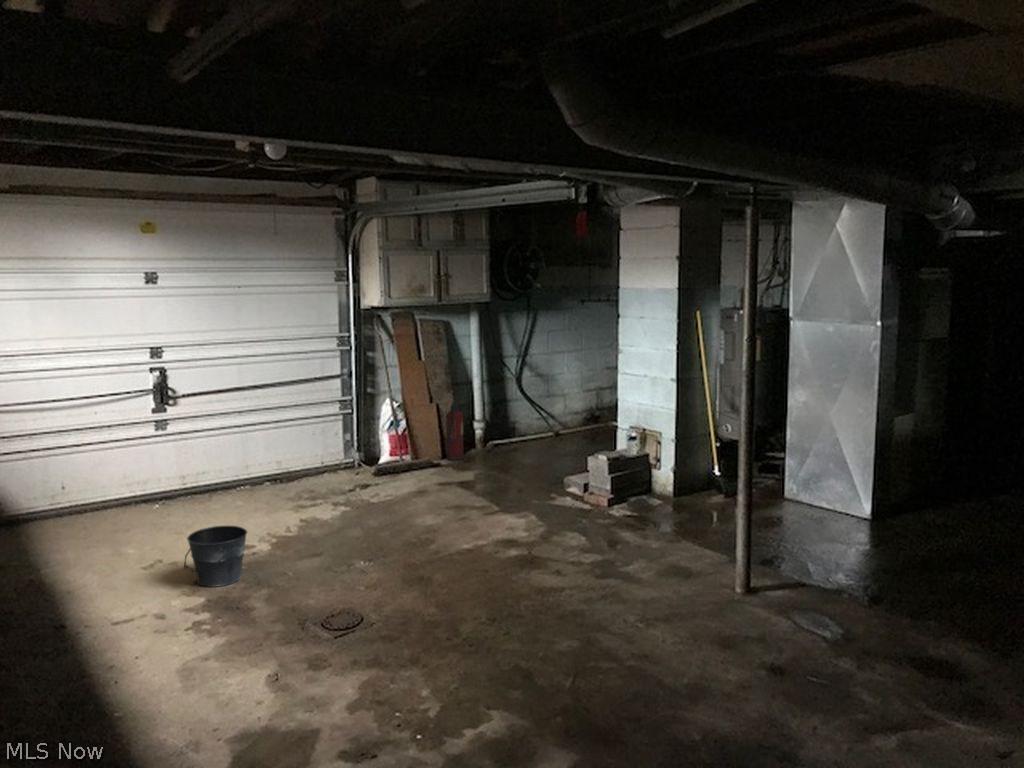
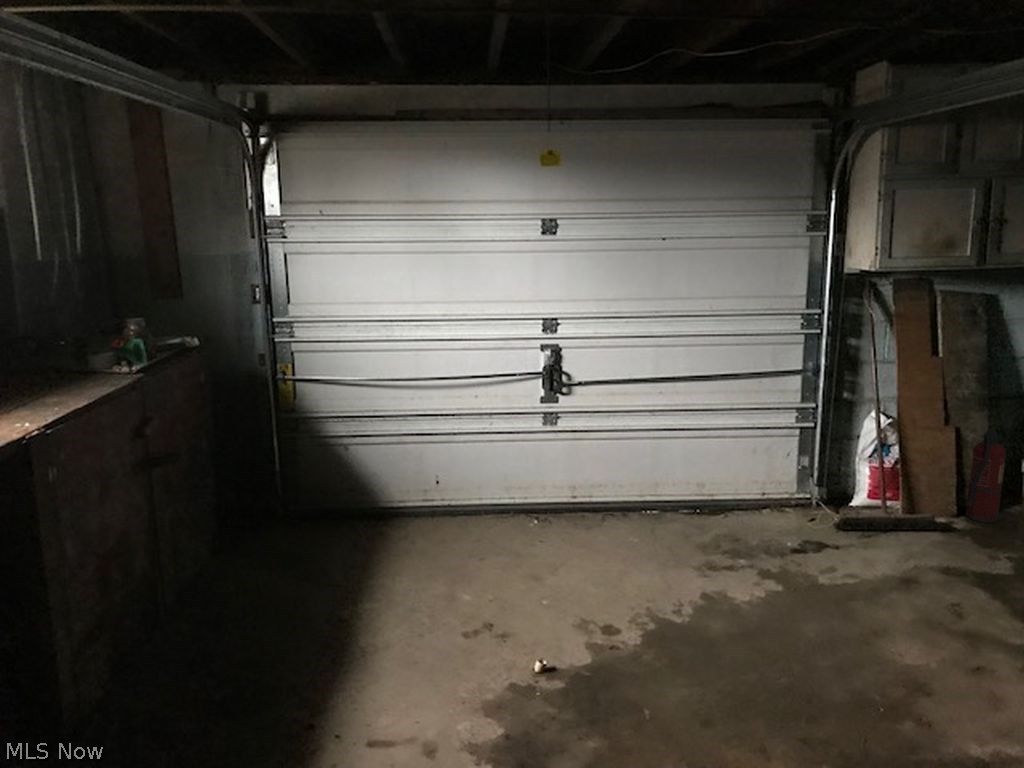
bucket: present [184,526,247,587] -> none [493,605,589,710]

